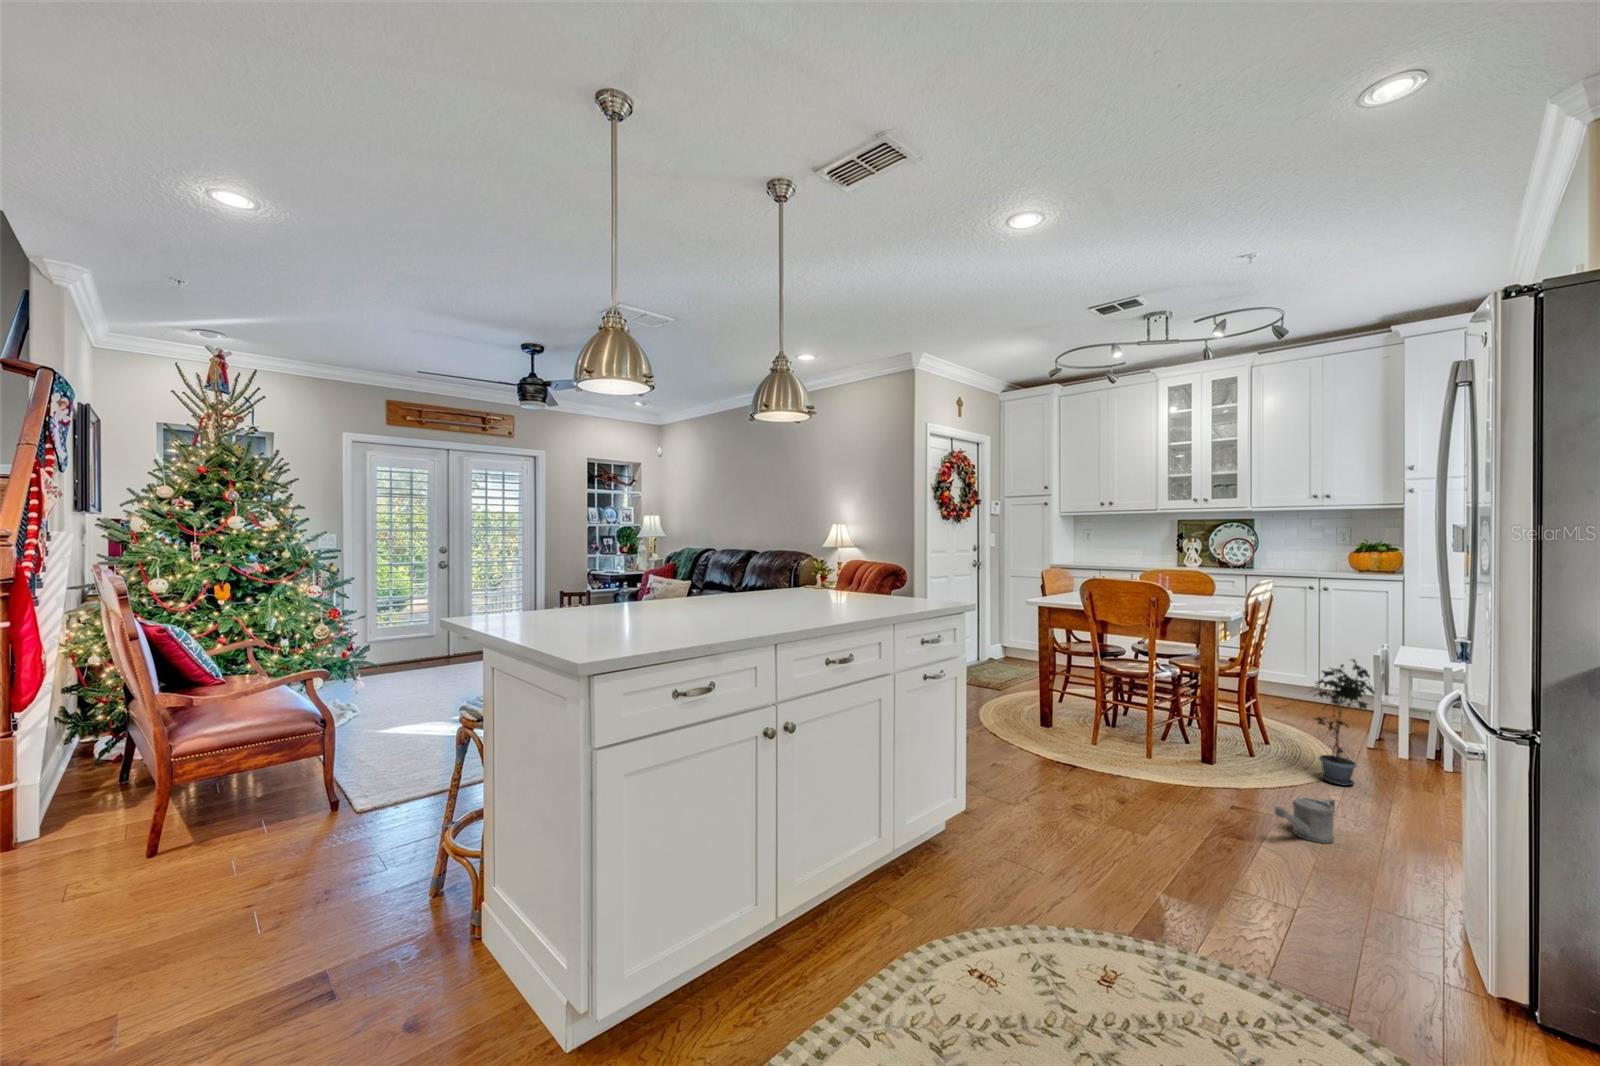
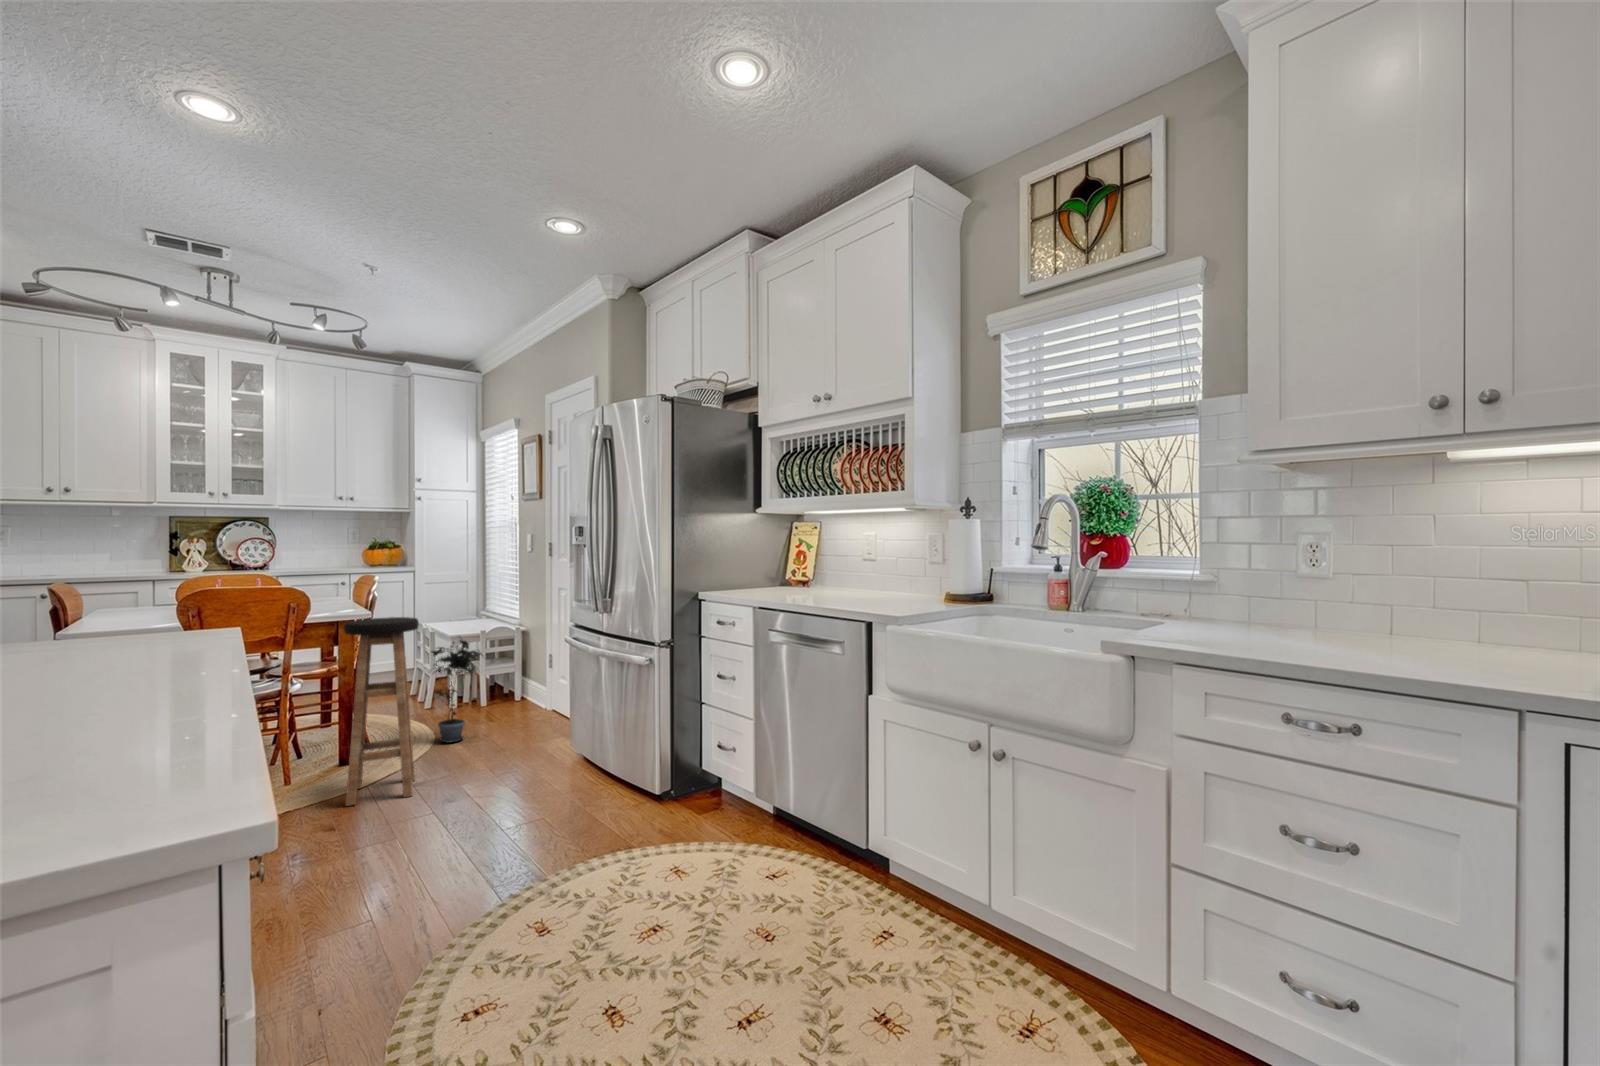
bar stool: none [1156,618,1242,809] -> present [344,617,419,806]
watering can: present [1275,798,1335,843] -> none [477,745,507,784]

